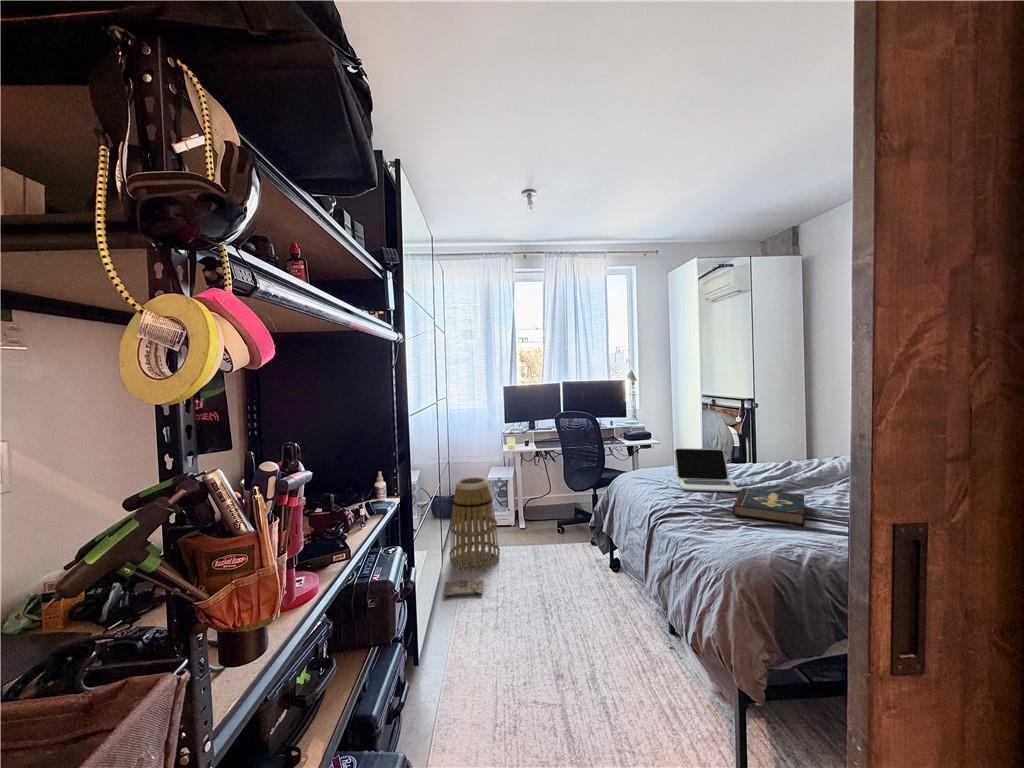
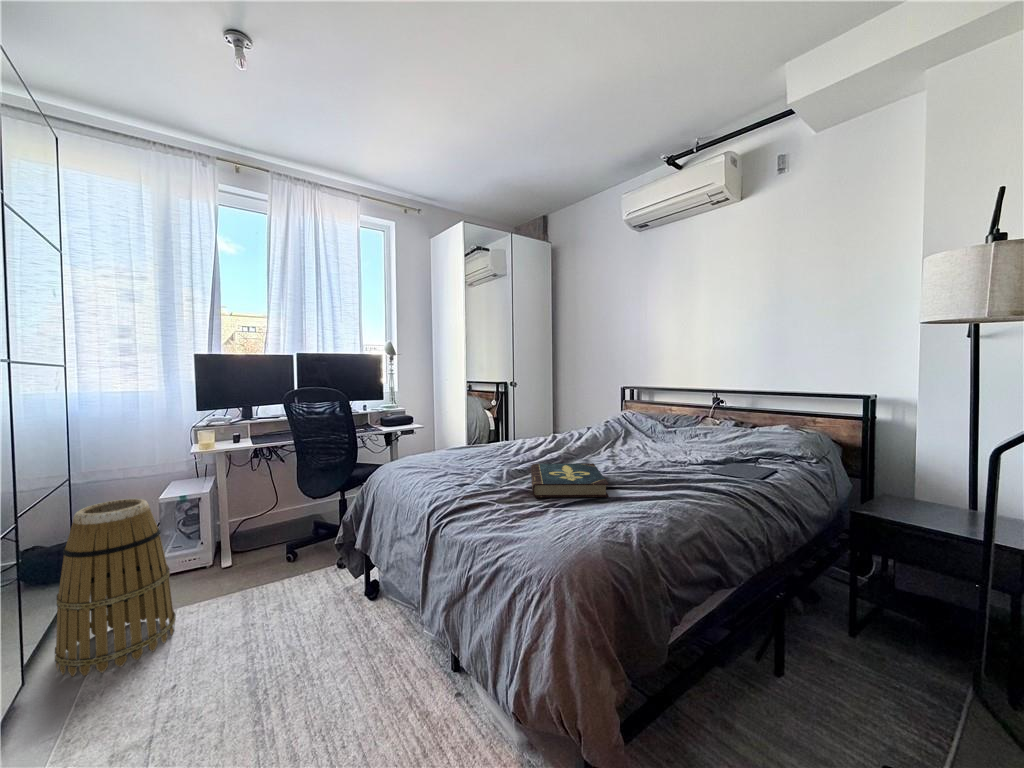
laptop: present [674,448,738,492] -> none [450,423,526,475]
bag: present [443,579,483,596] -> none [13,681,130,753]

